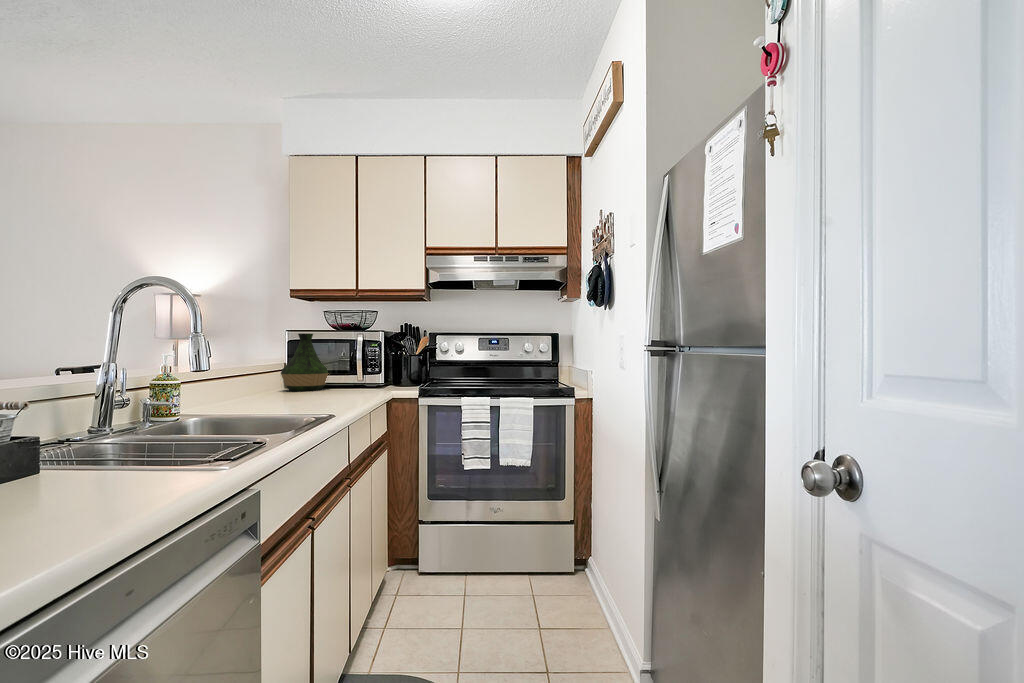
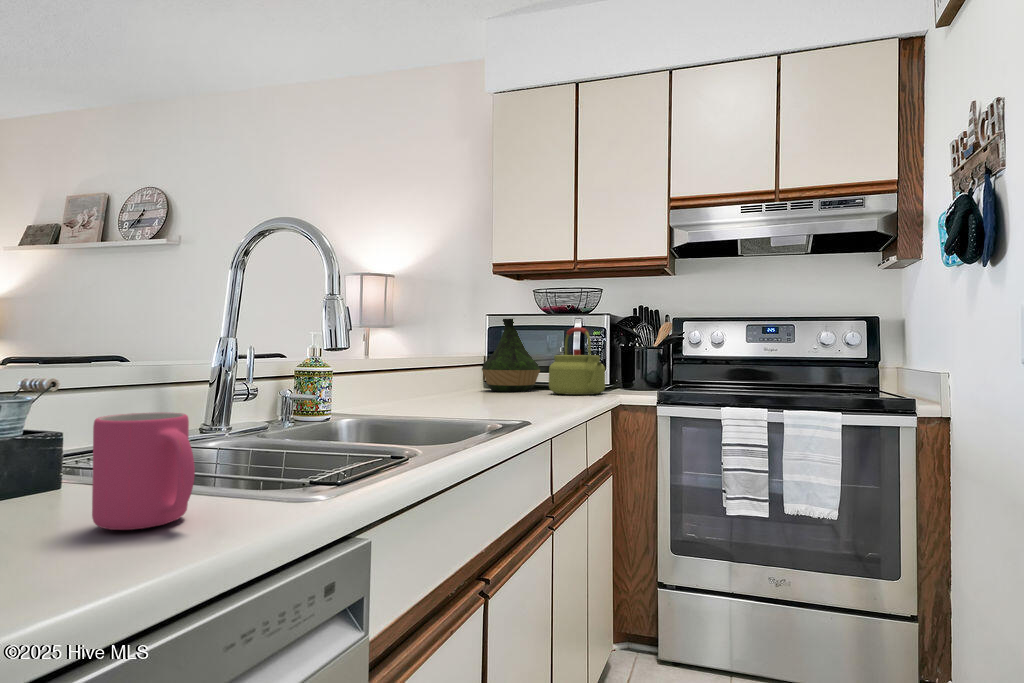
kettle: none [338,341,382,392] -> present [549,327,605,395]
mug: none [115,419,182,482] -> present [92,412,195,530]

